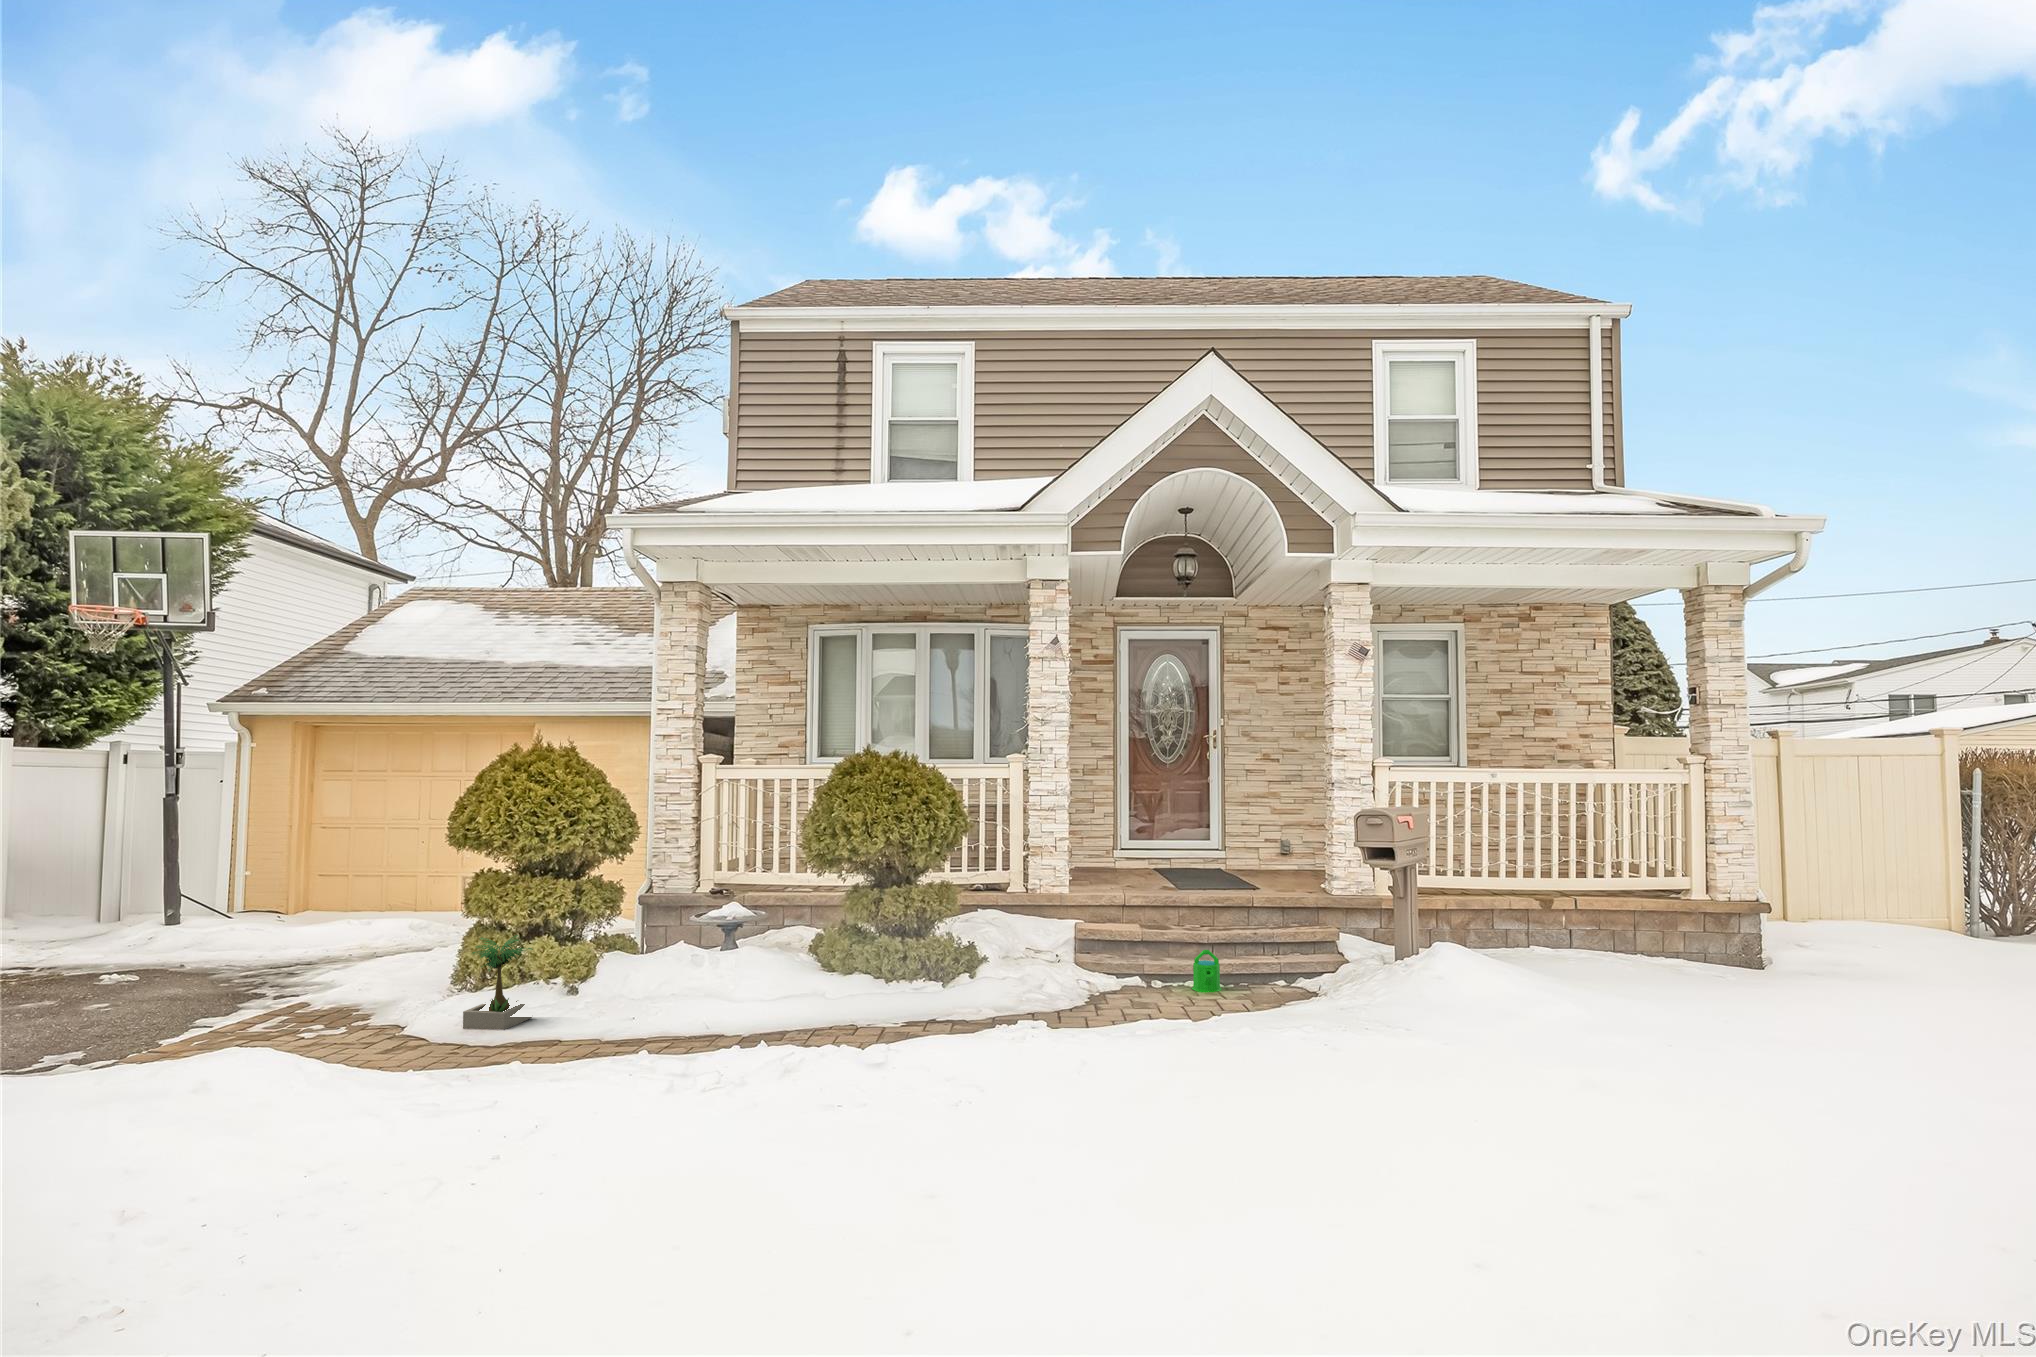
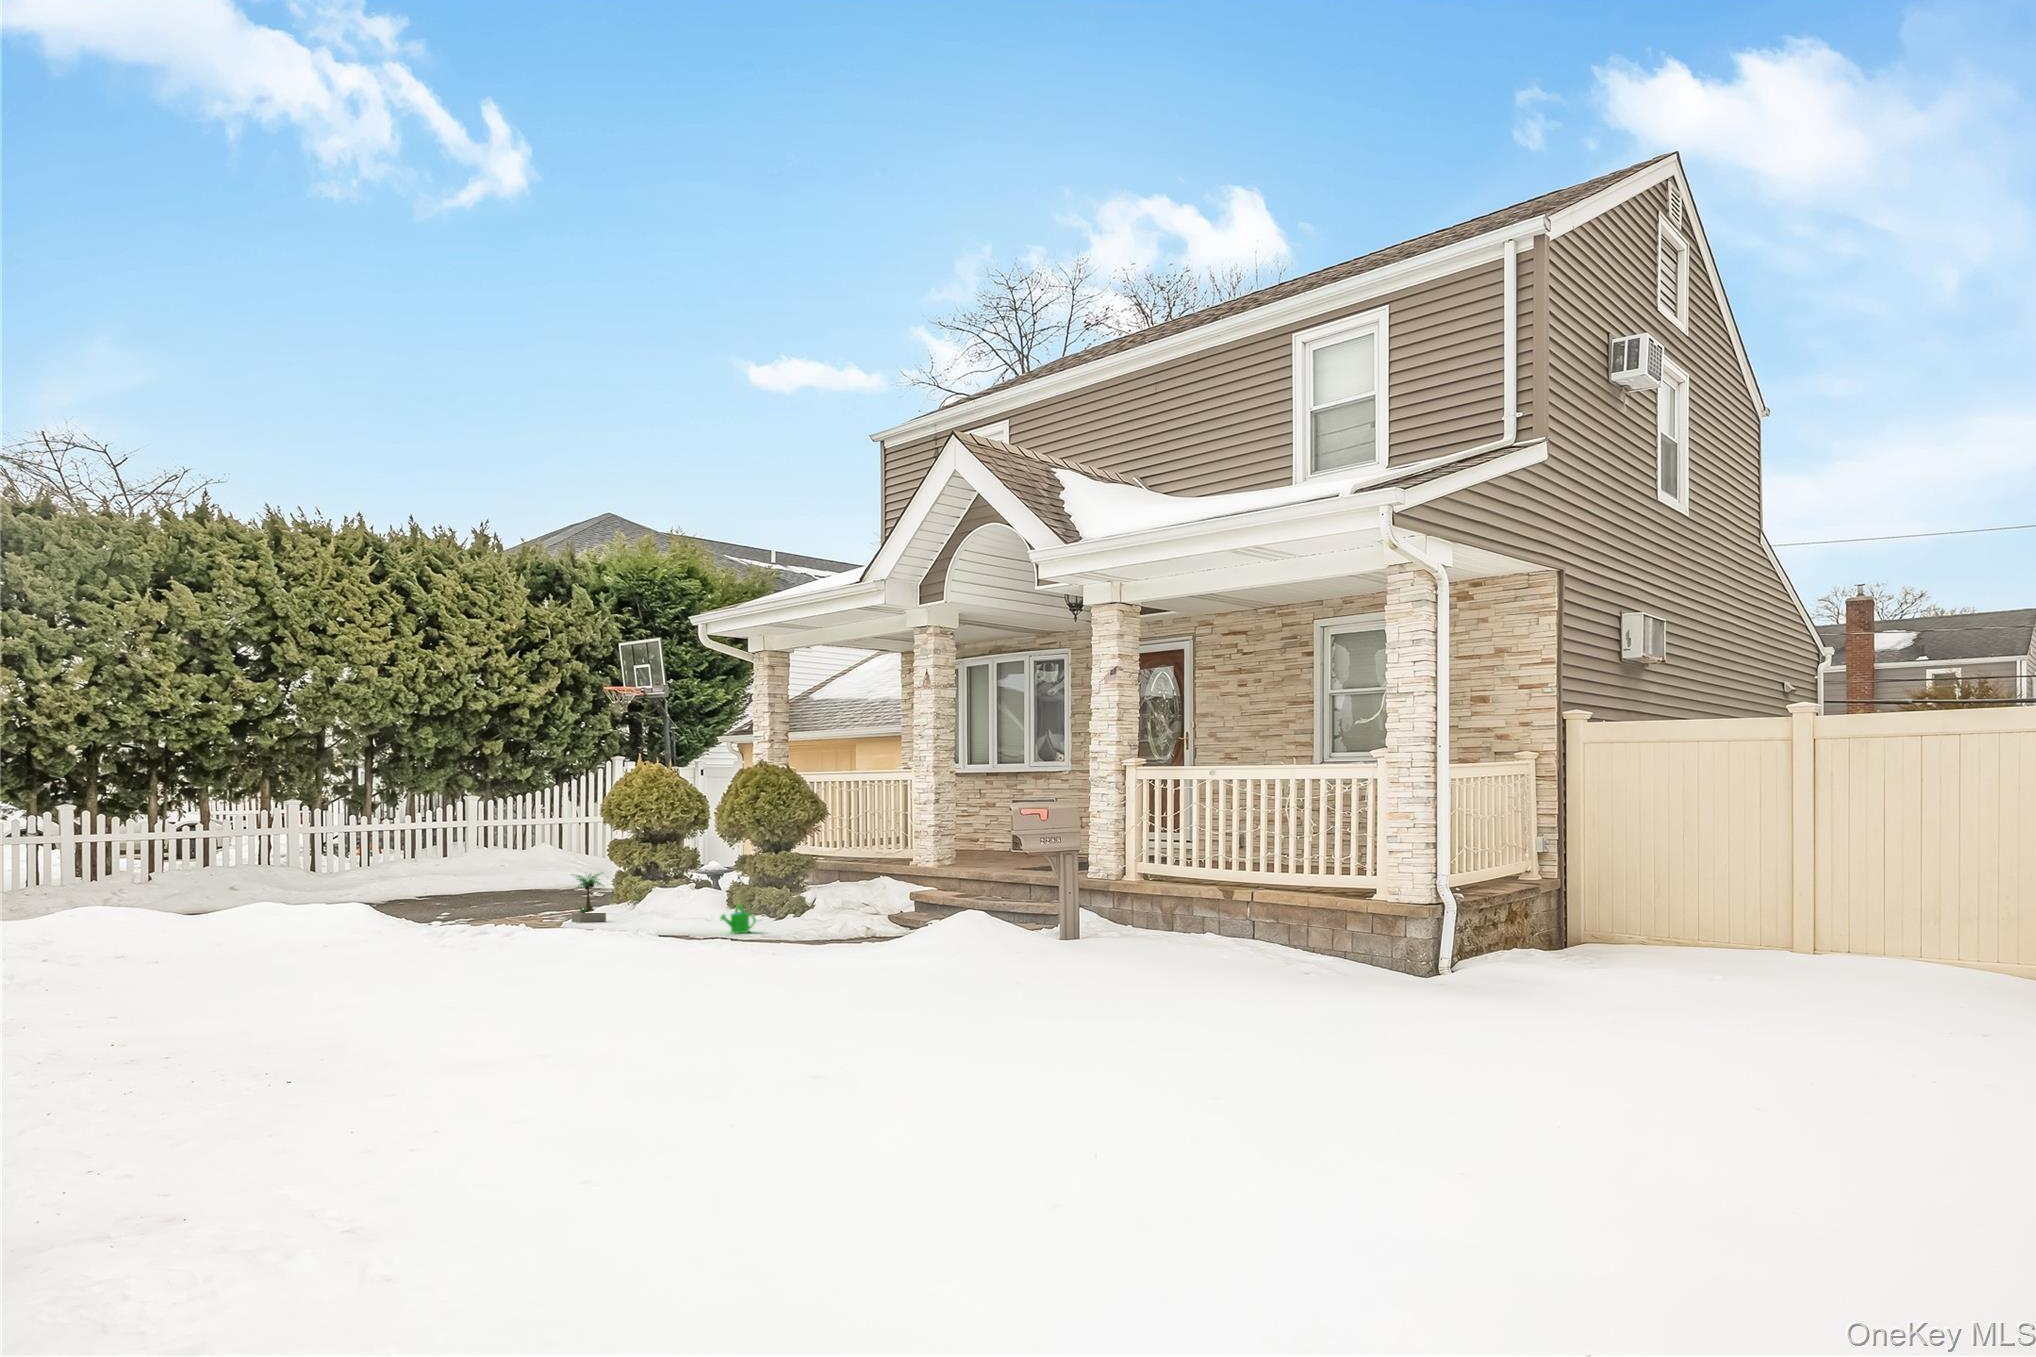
watering can: present [1192,950,1222,992] -> present [720,904,756,933]

